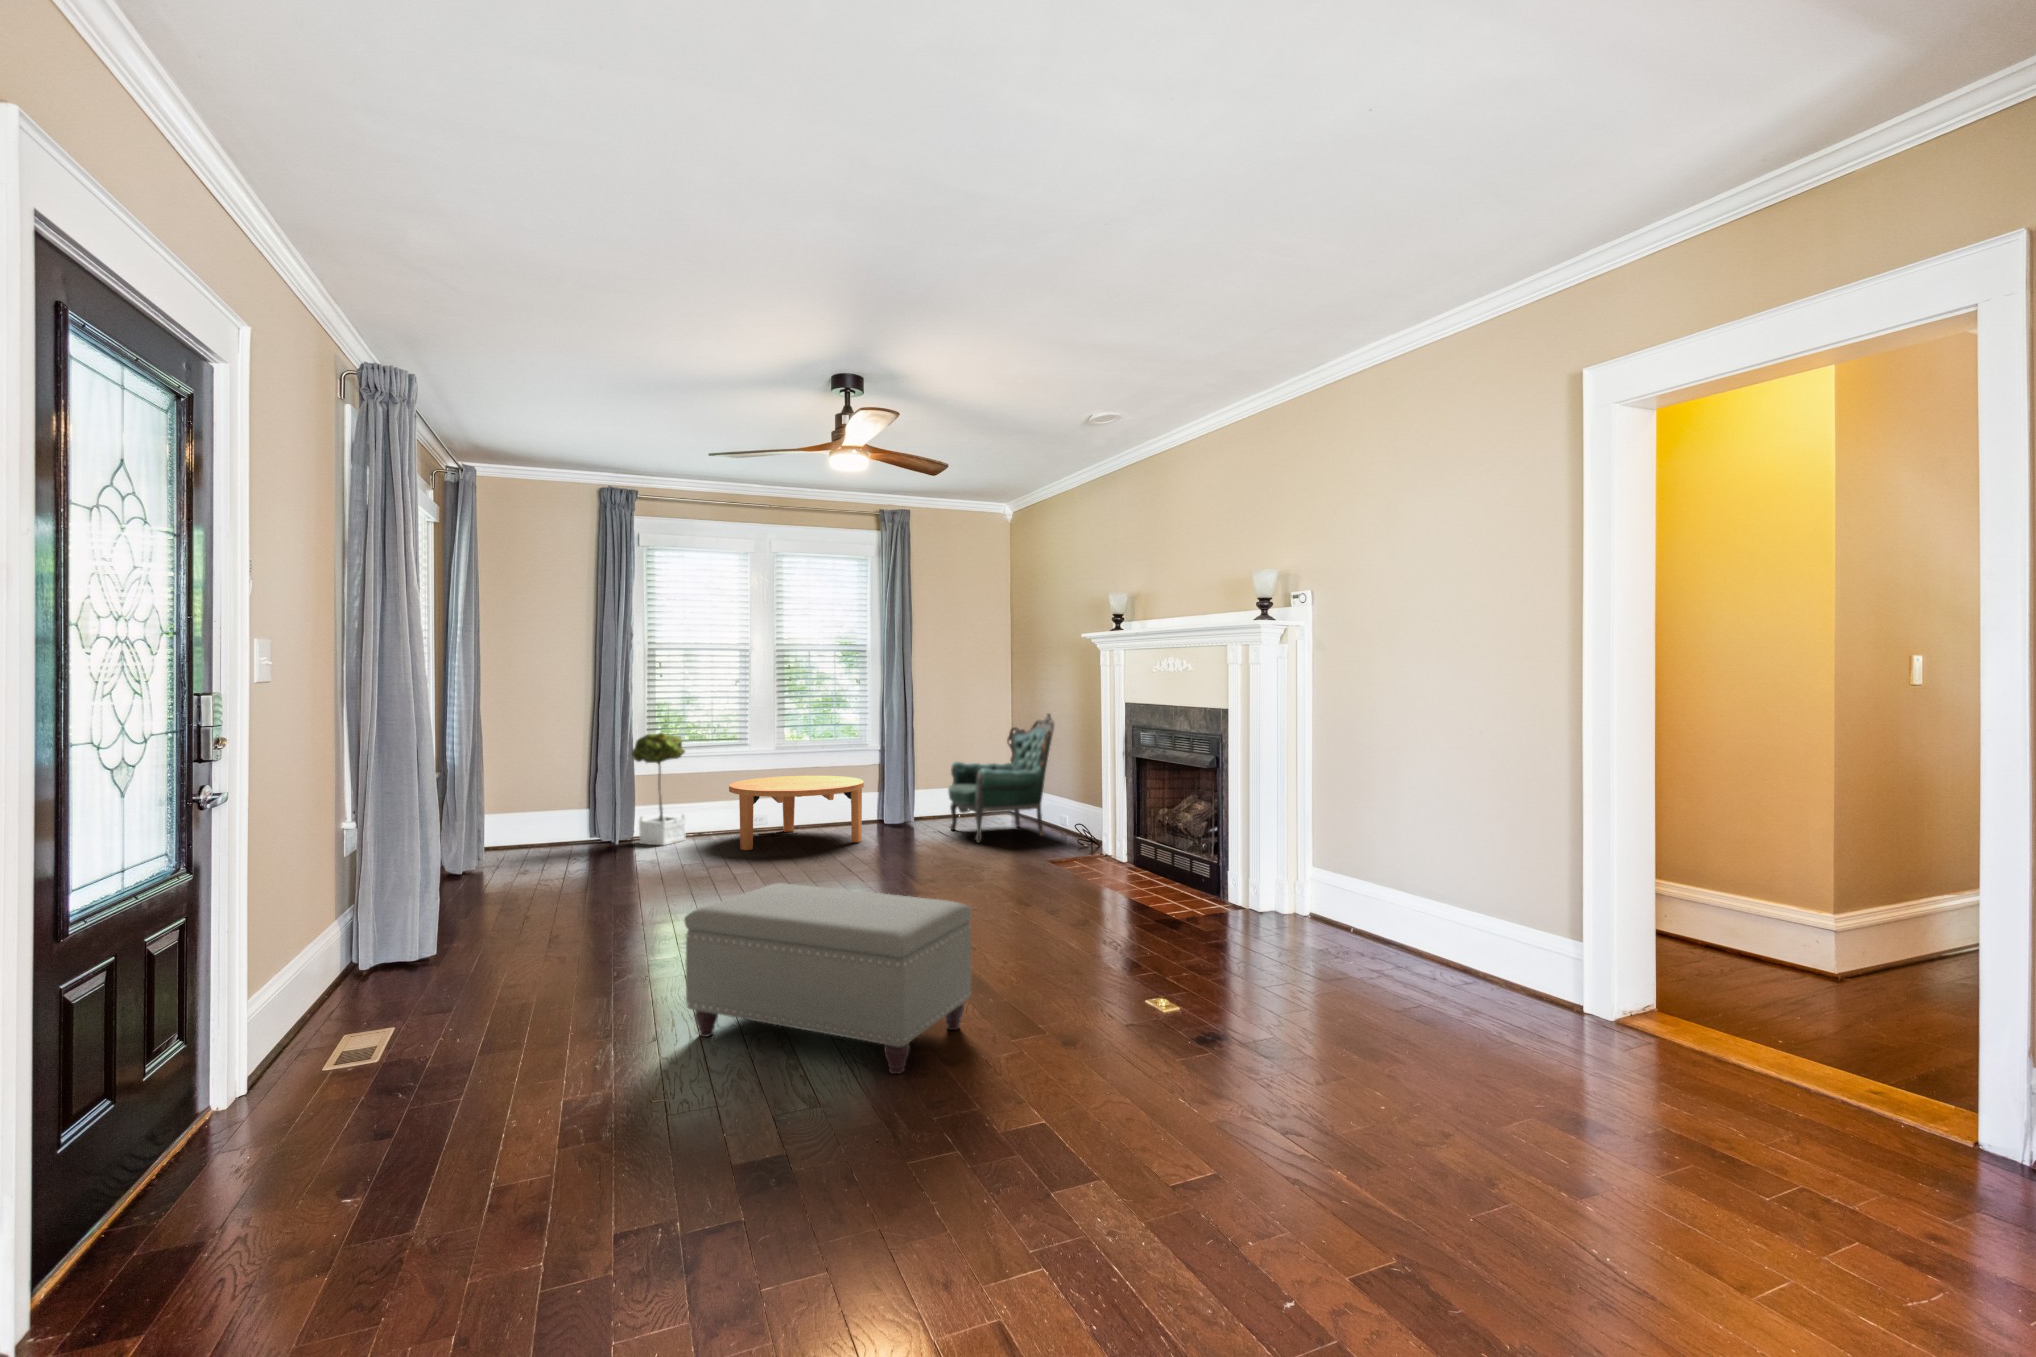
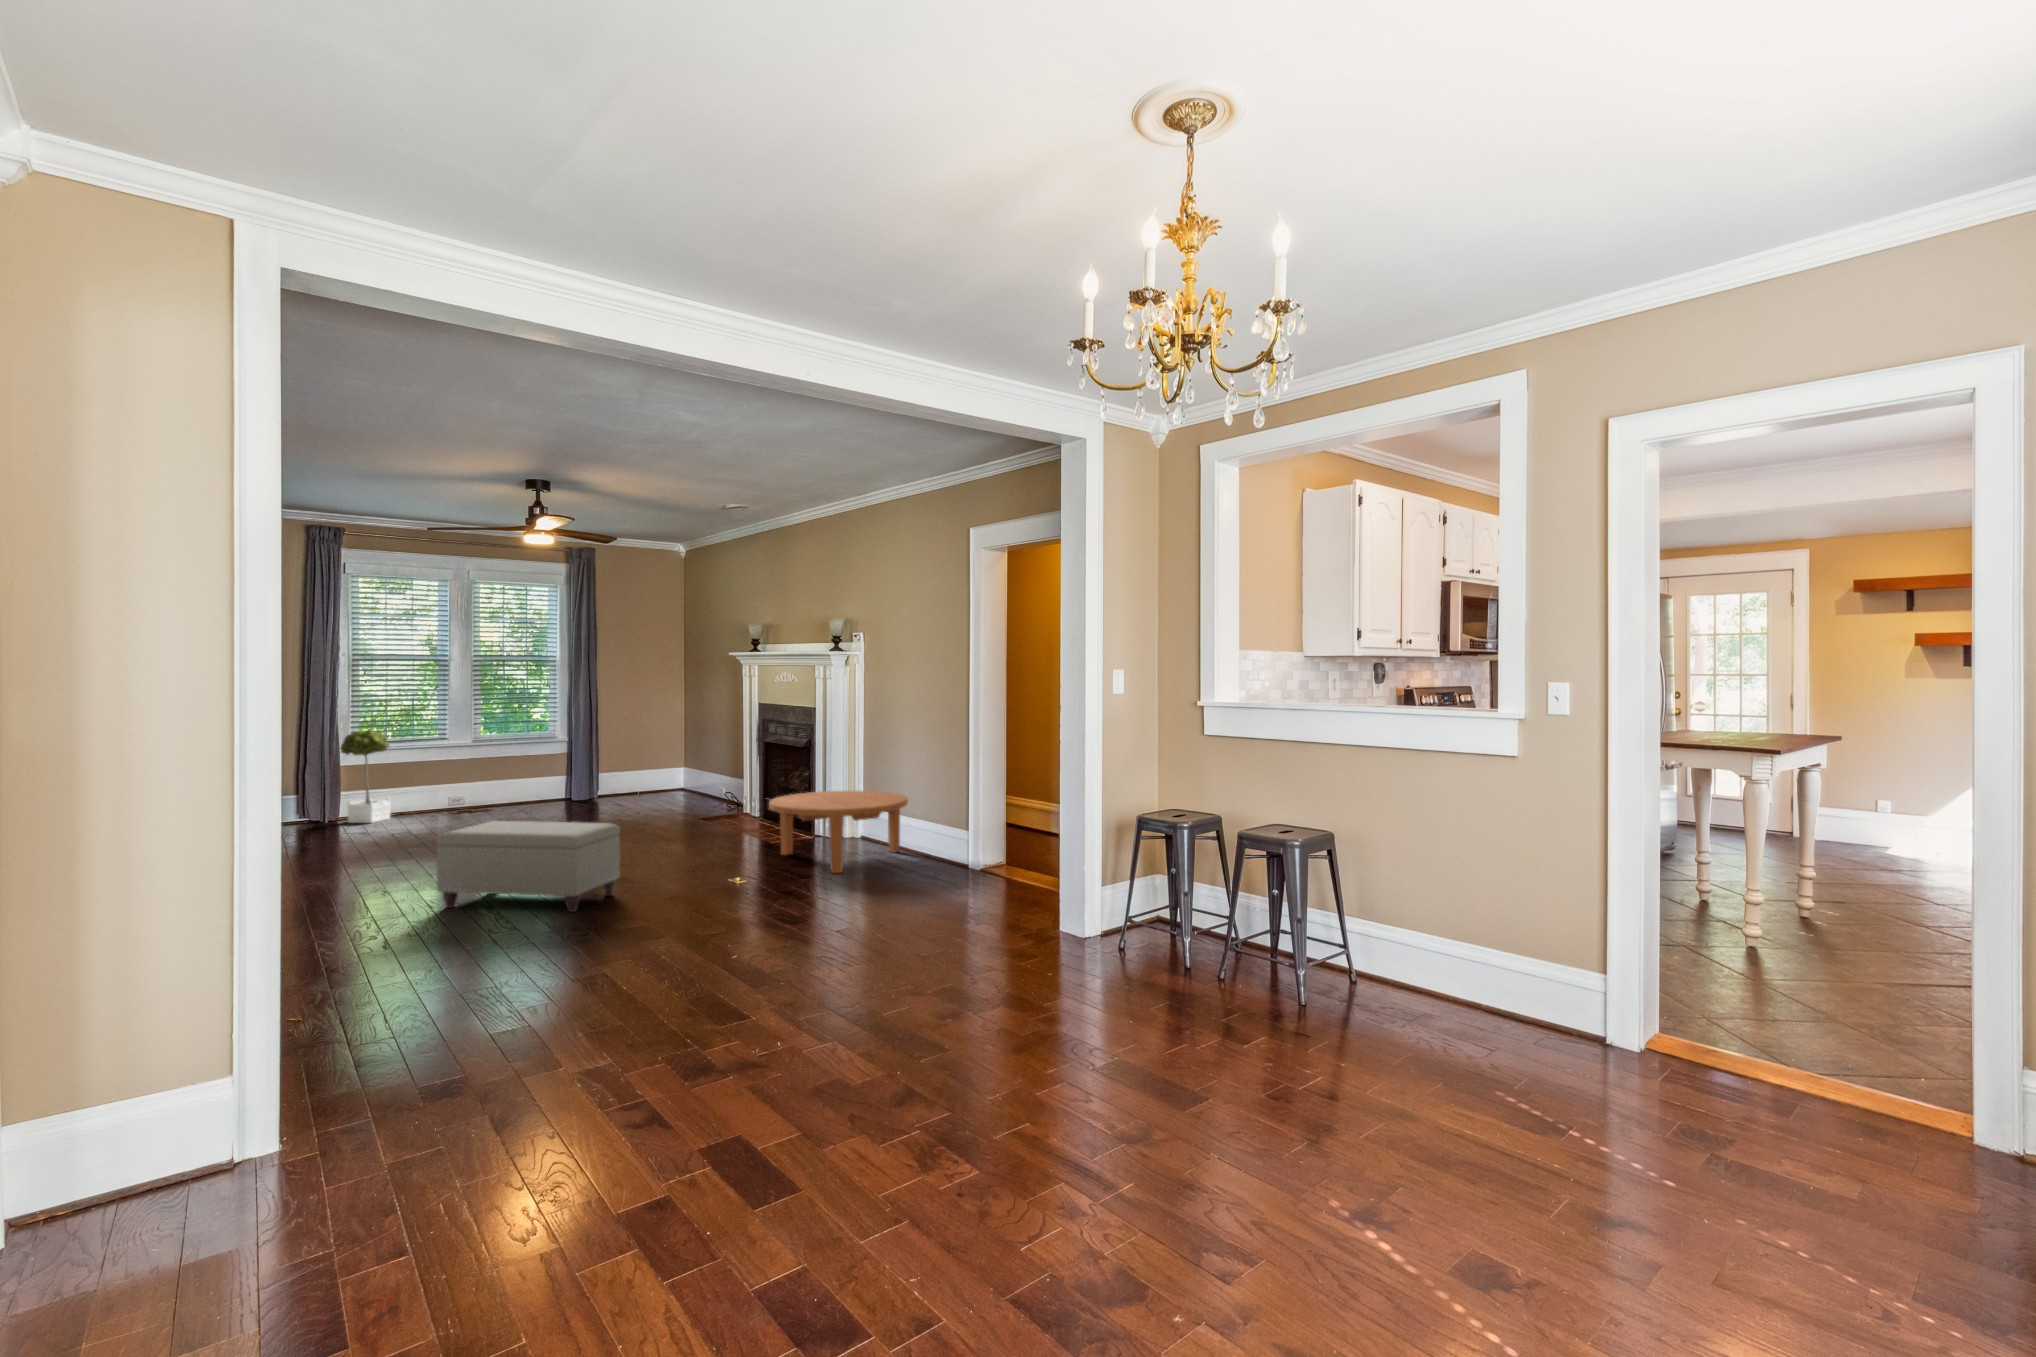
armchair: present [948,713,1054,843] -> none [626,710,713,811]
coffee table: present [729,776,864,850] -> present [769,791,908,873]

